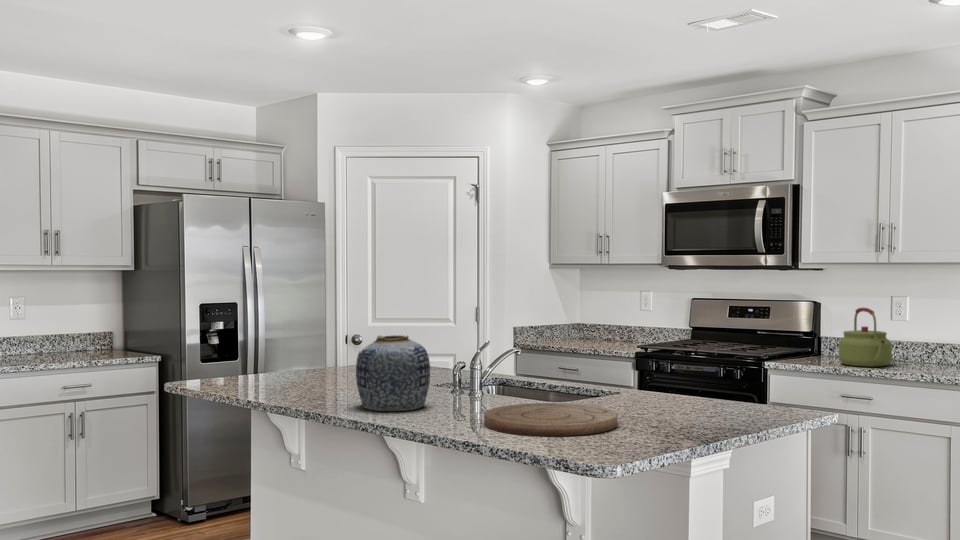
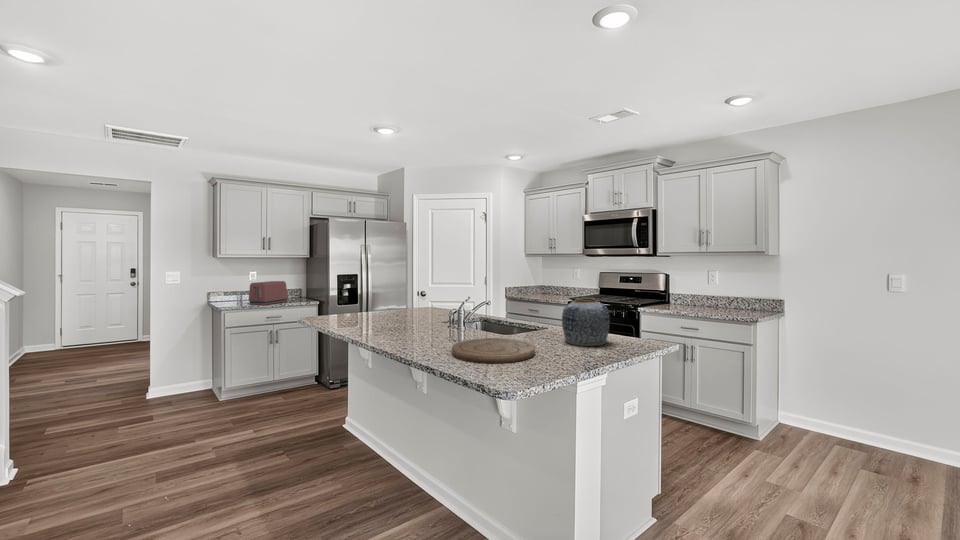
kettle: present [839,308,892,367] -> none [680,278,712,312]
toaster: none [25,315,98,360] -> present [249,281,288,305]
vase: present [356,335,430,411] -> present [562,298,610,346]

